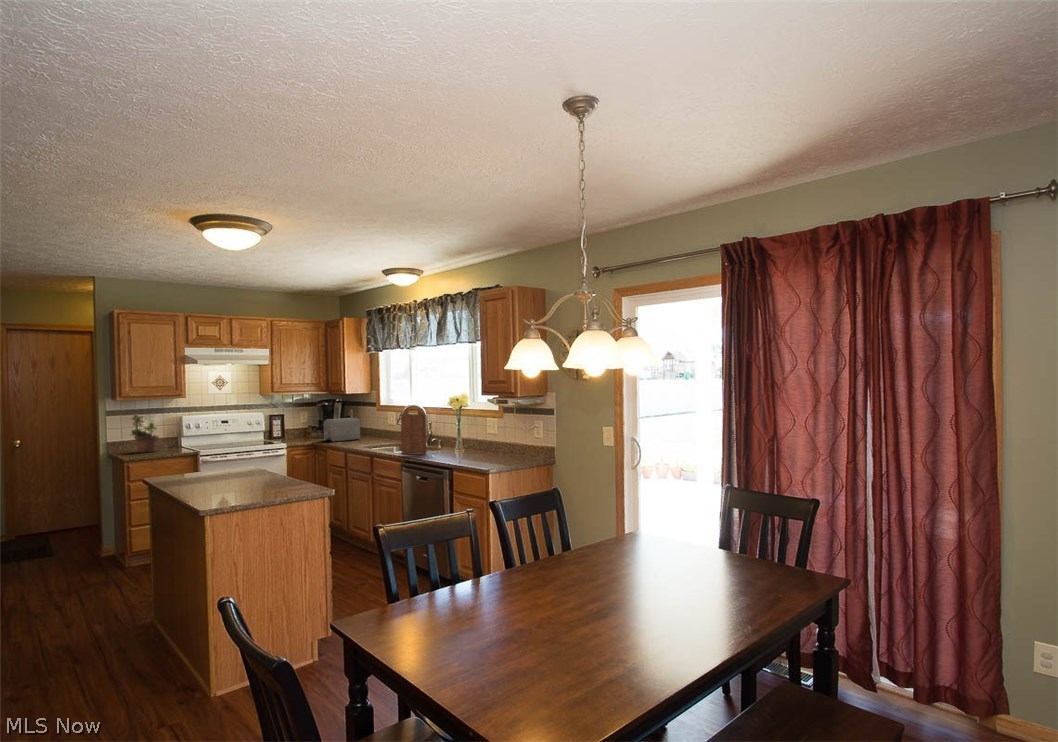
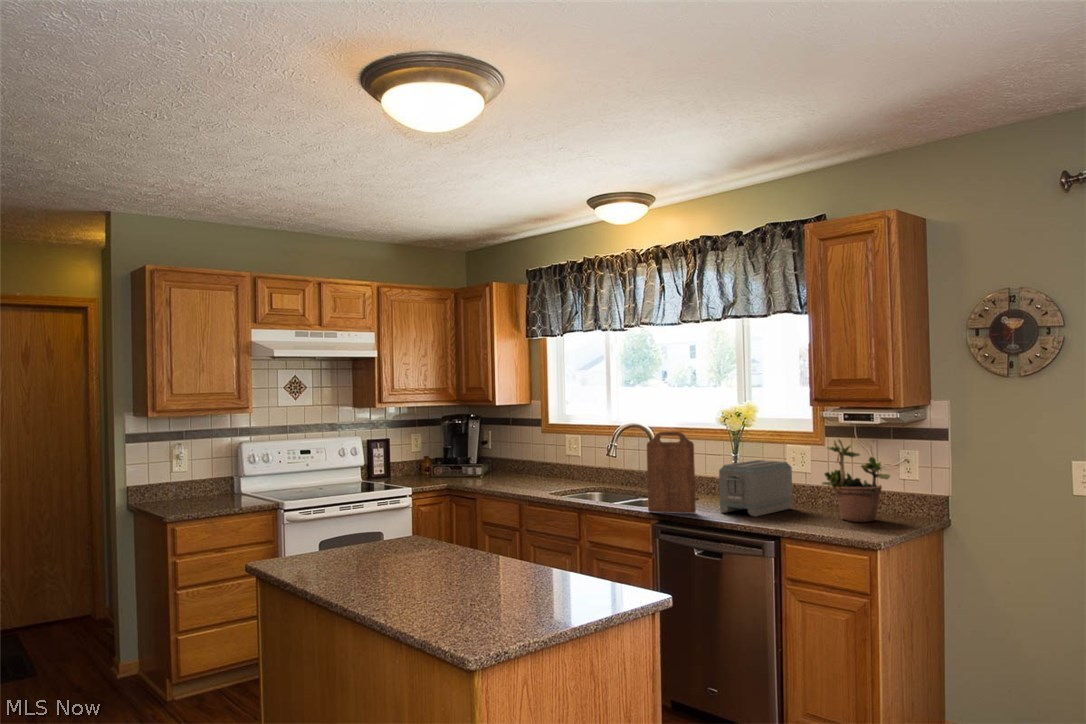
potted plant: present [131,415,159,453] -> present [822,439,890,522]
toaster: present [324,418,360,441] -> present [719,460,793,517]

